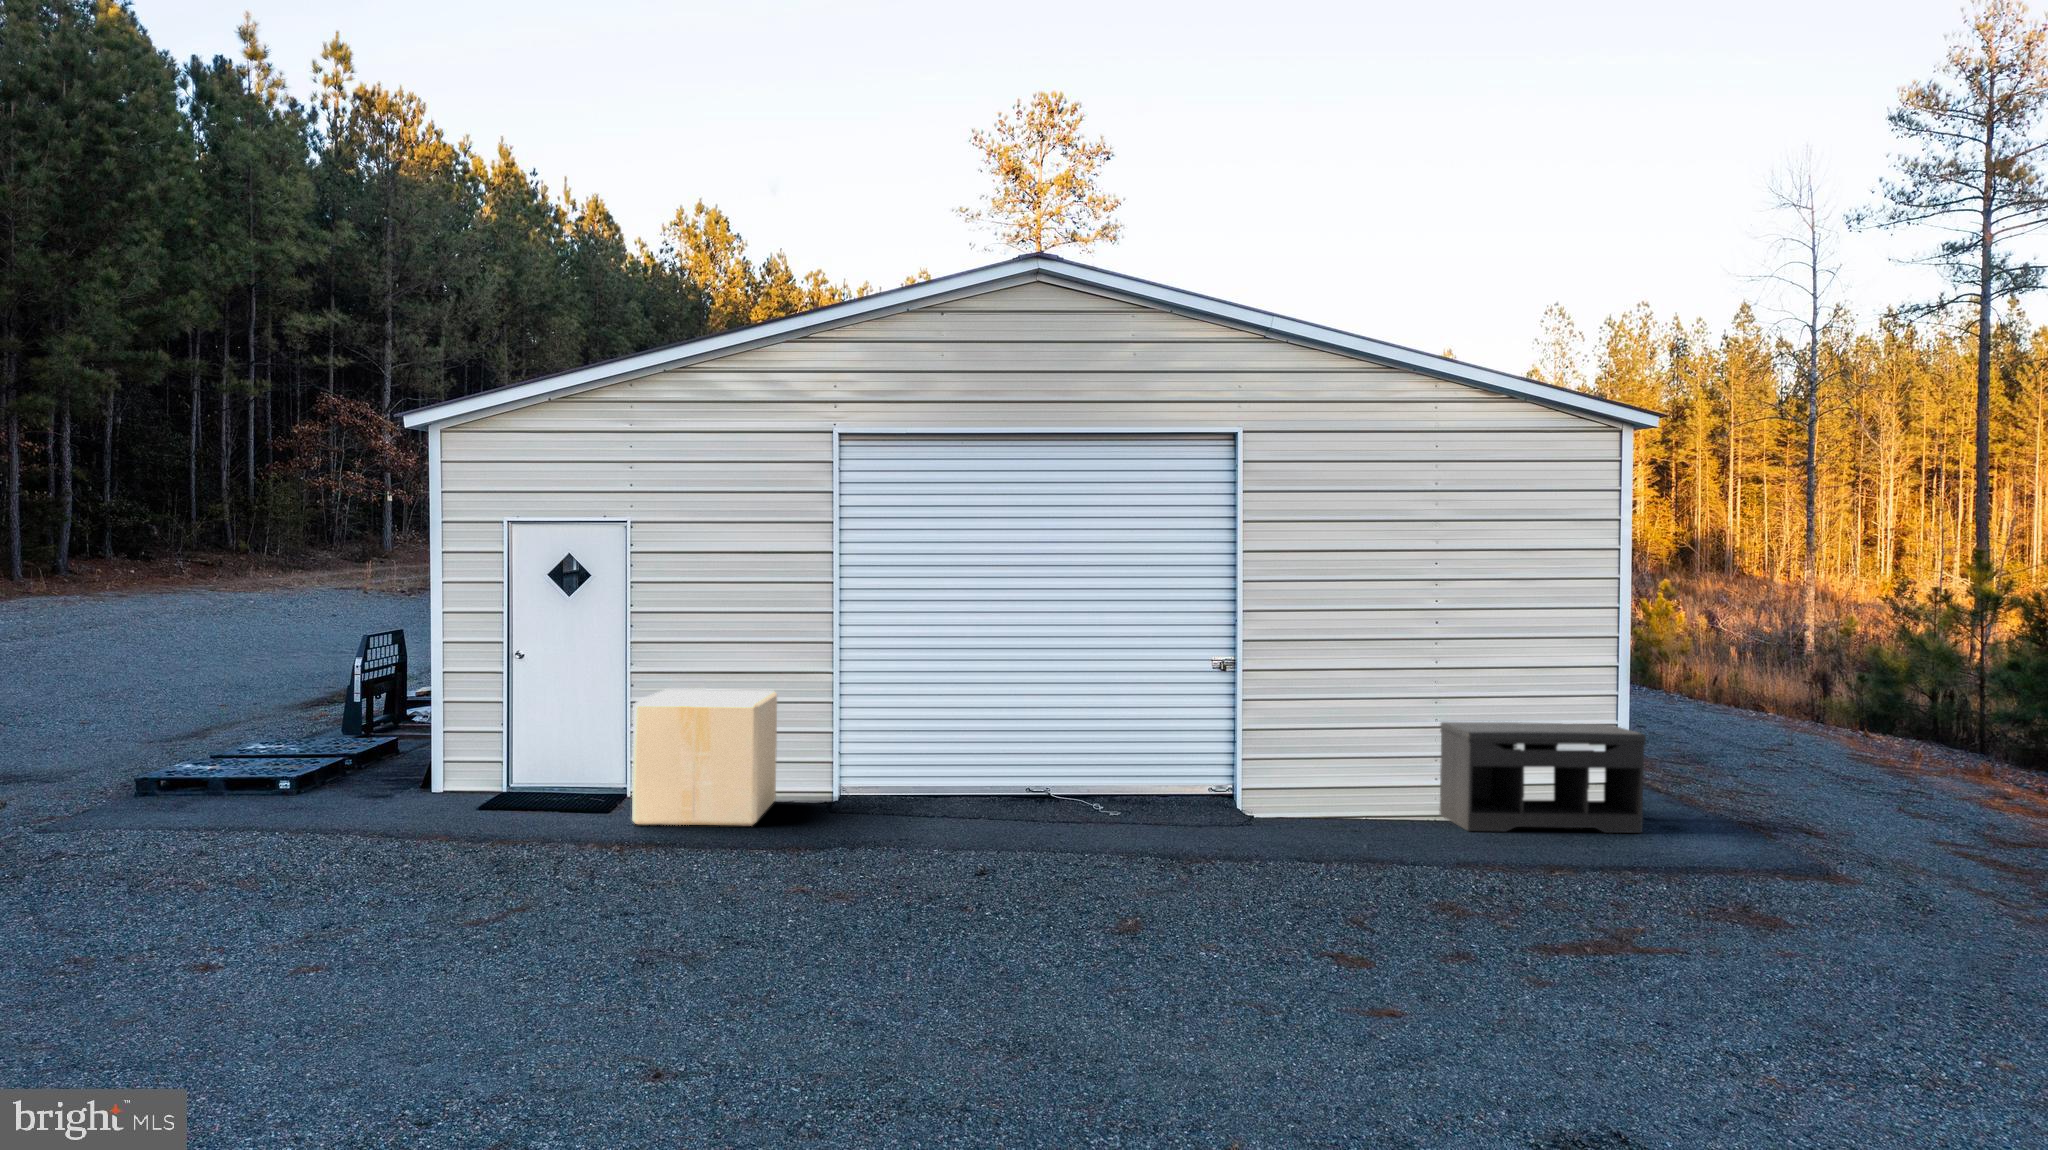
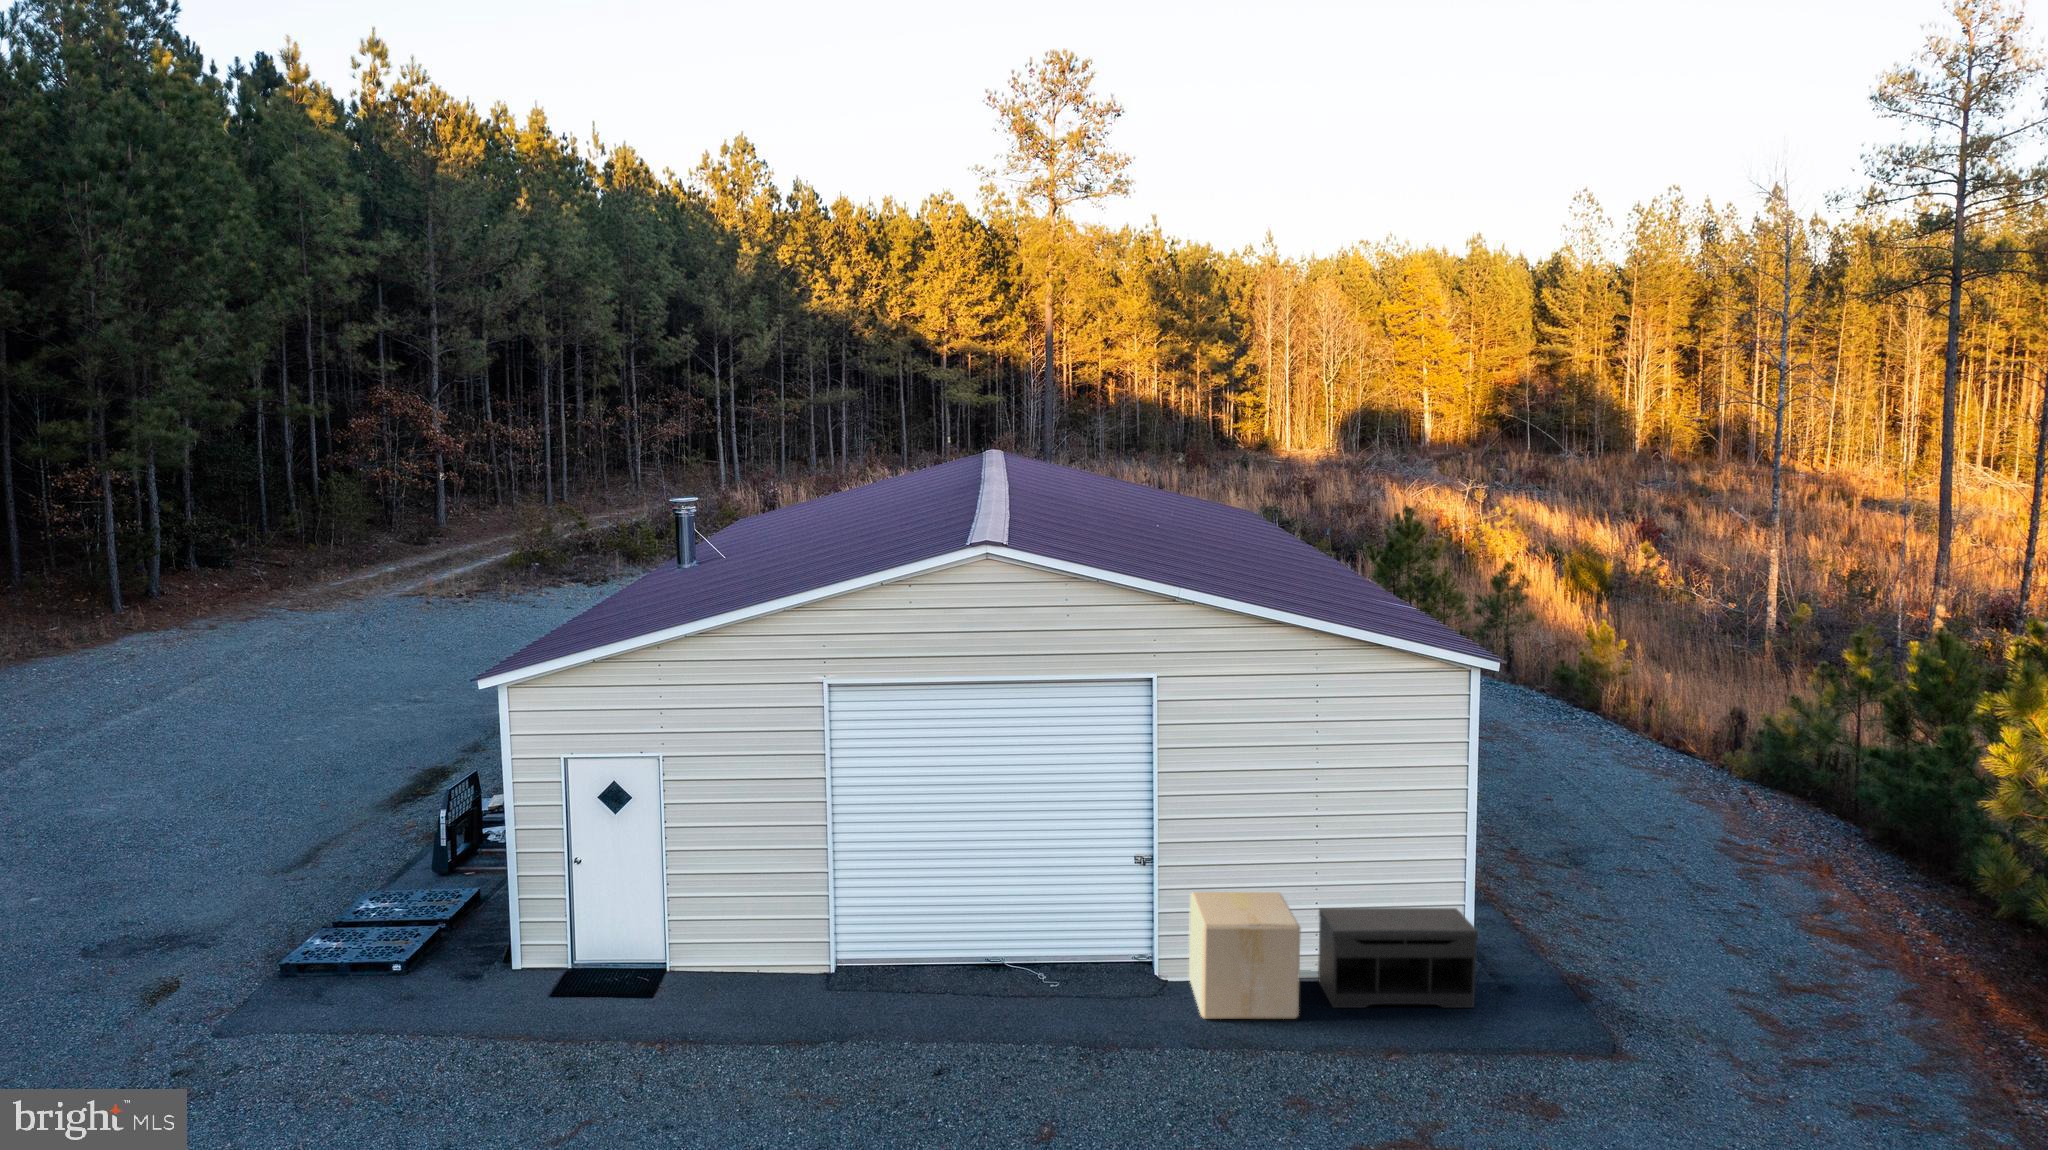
cardboard box: present [632,689,777,826] -> present [1189,892,1301,1019]

